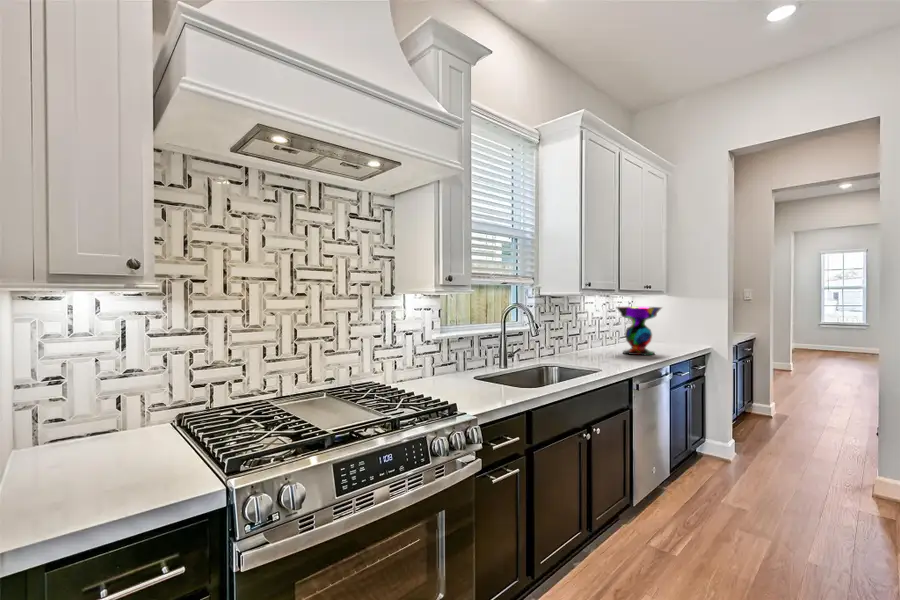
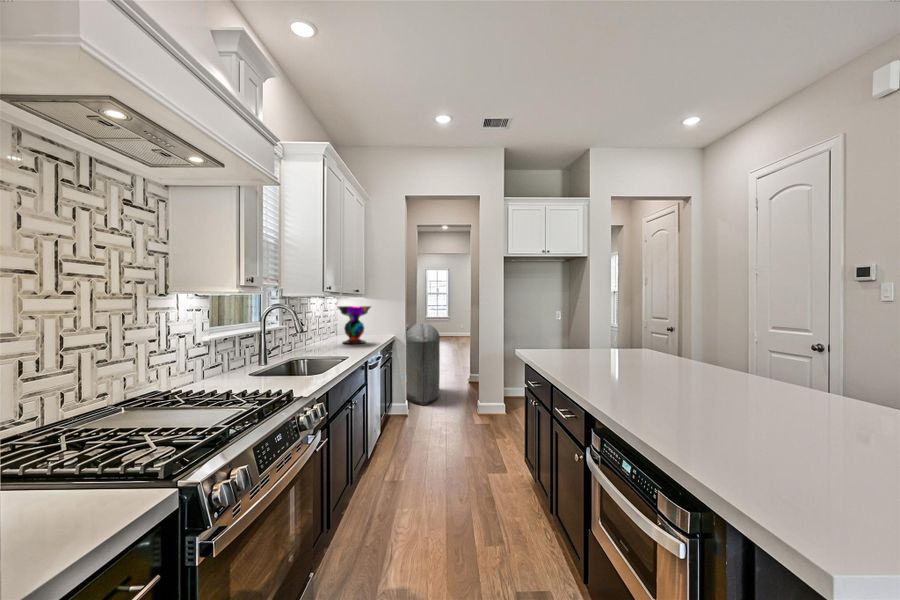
trash can: none [739,332,803,455] -> present [406,323,440,405]

